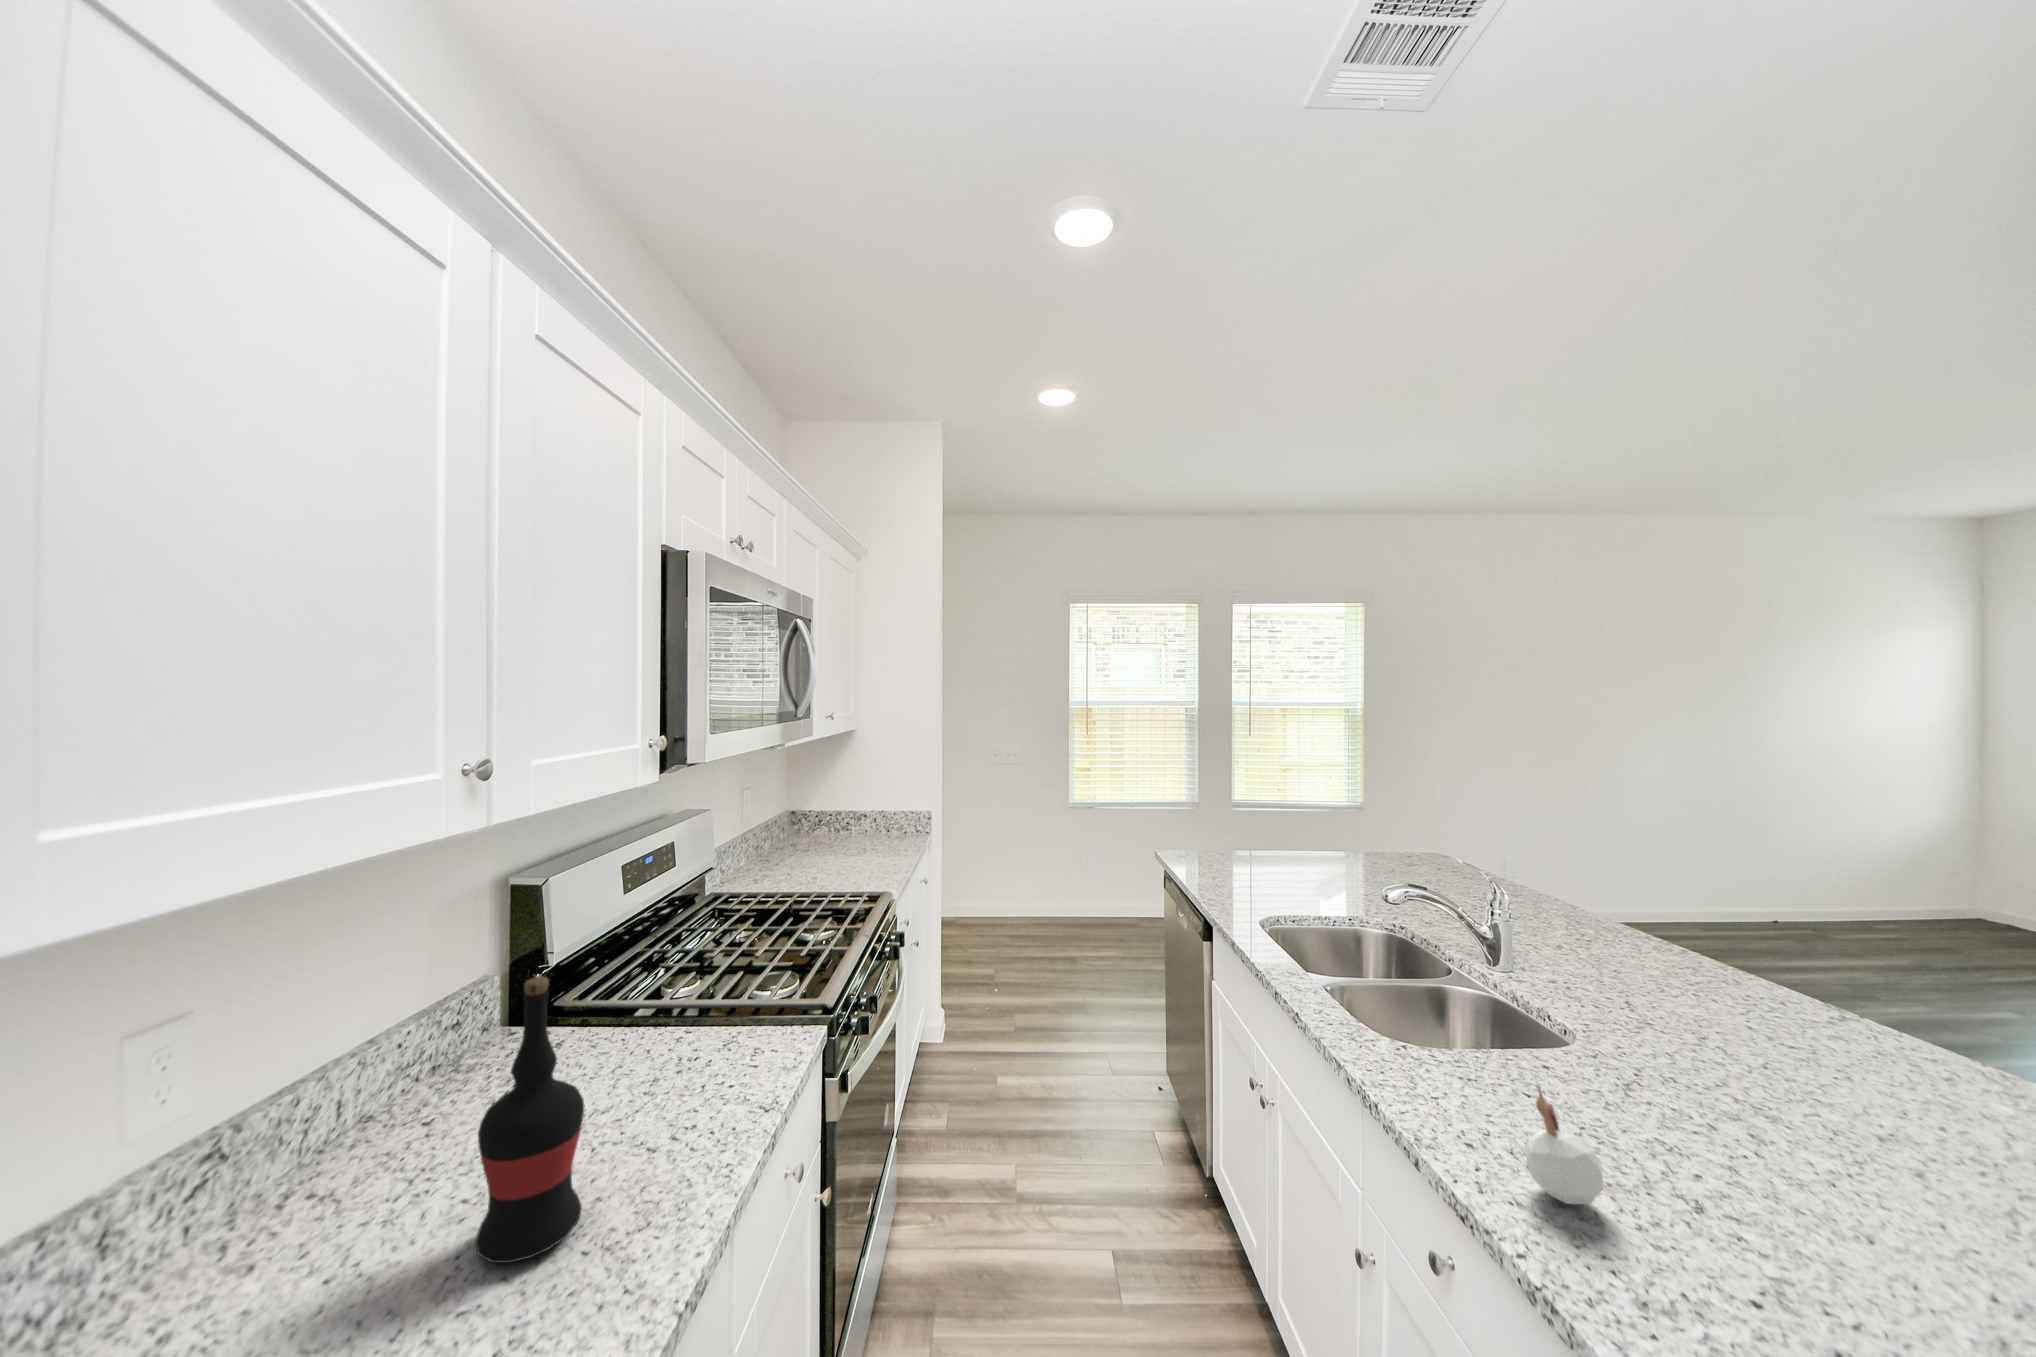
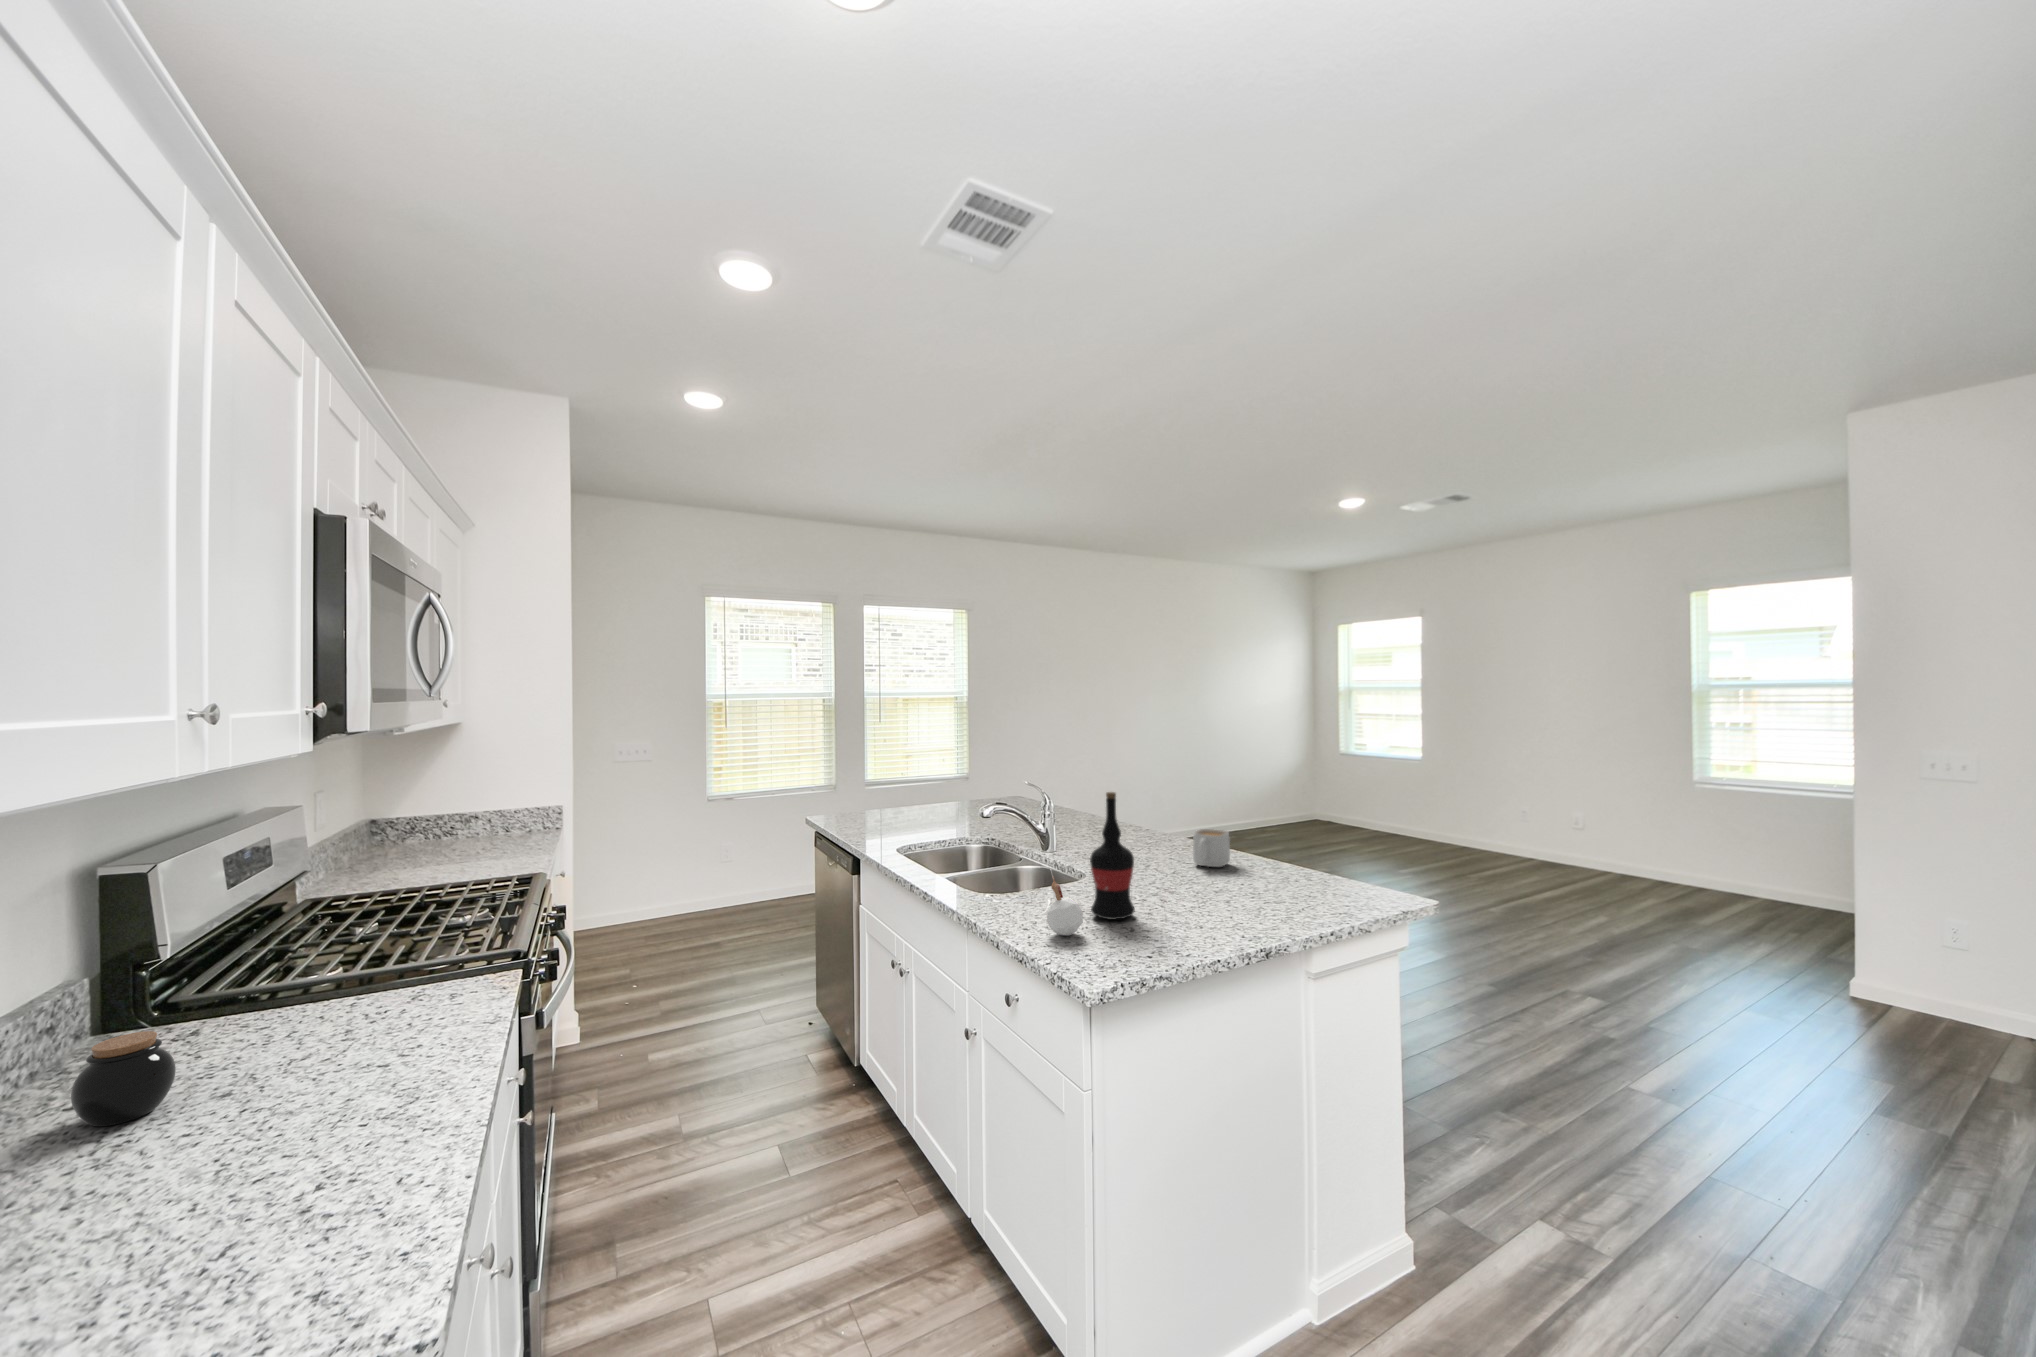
wine bottle: present [475,977,585,1263] -> present [1090,792,1135,920]
mug: none [1798,1003,1890,1087] -> present [1193,829,1230,867]
jar: none [392,1077,480,1178] -> present [71,1031,176,1126]

